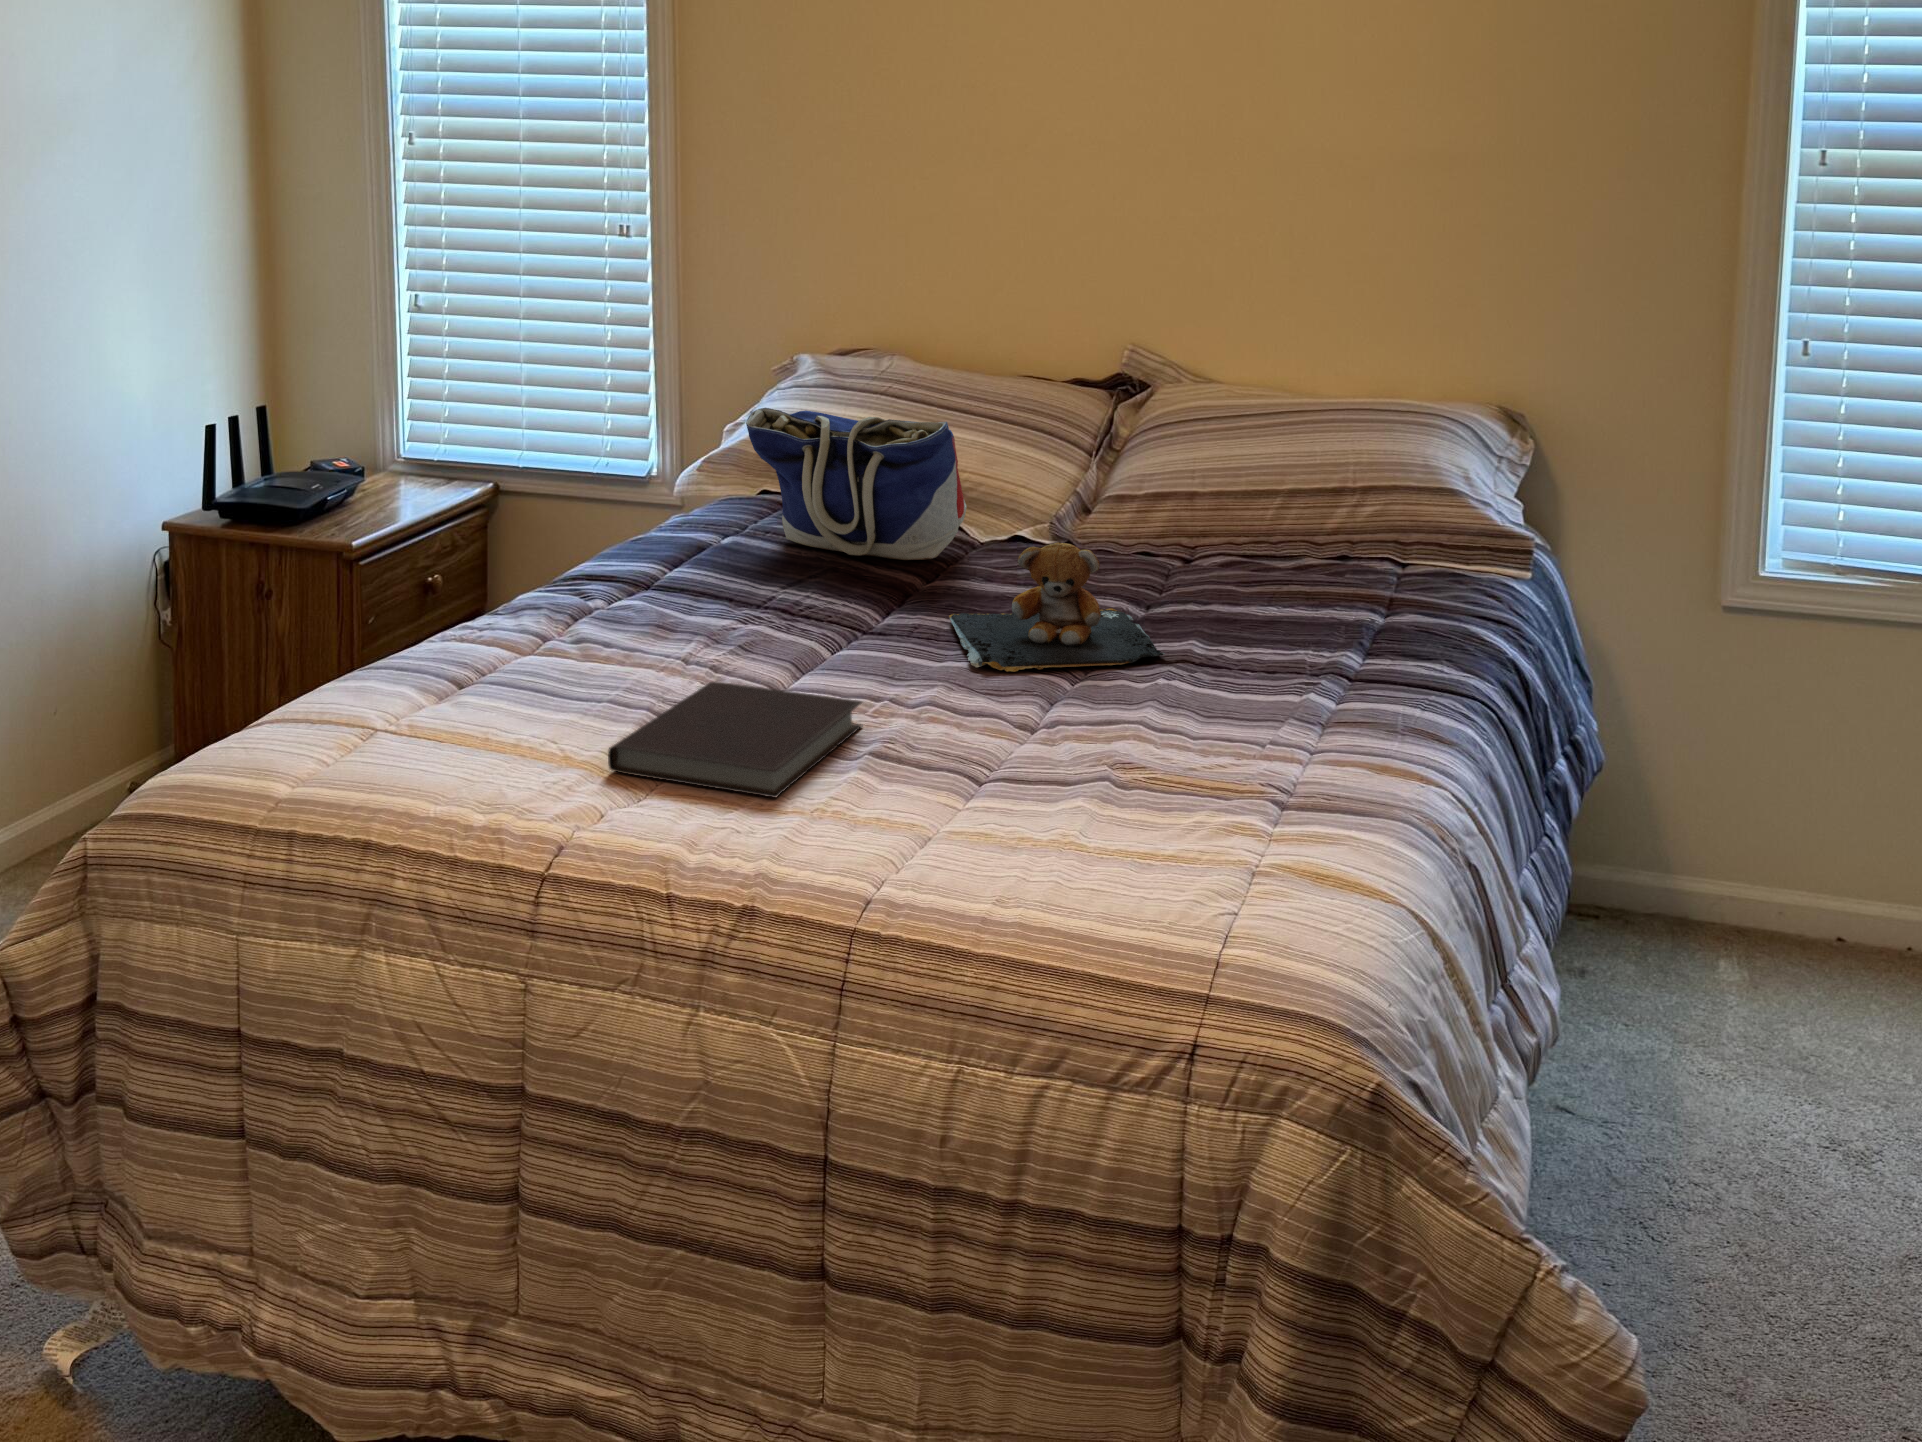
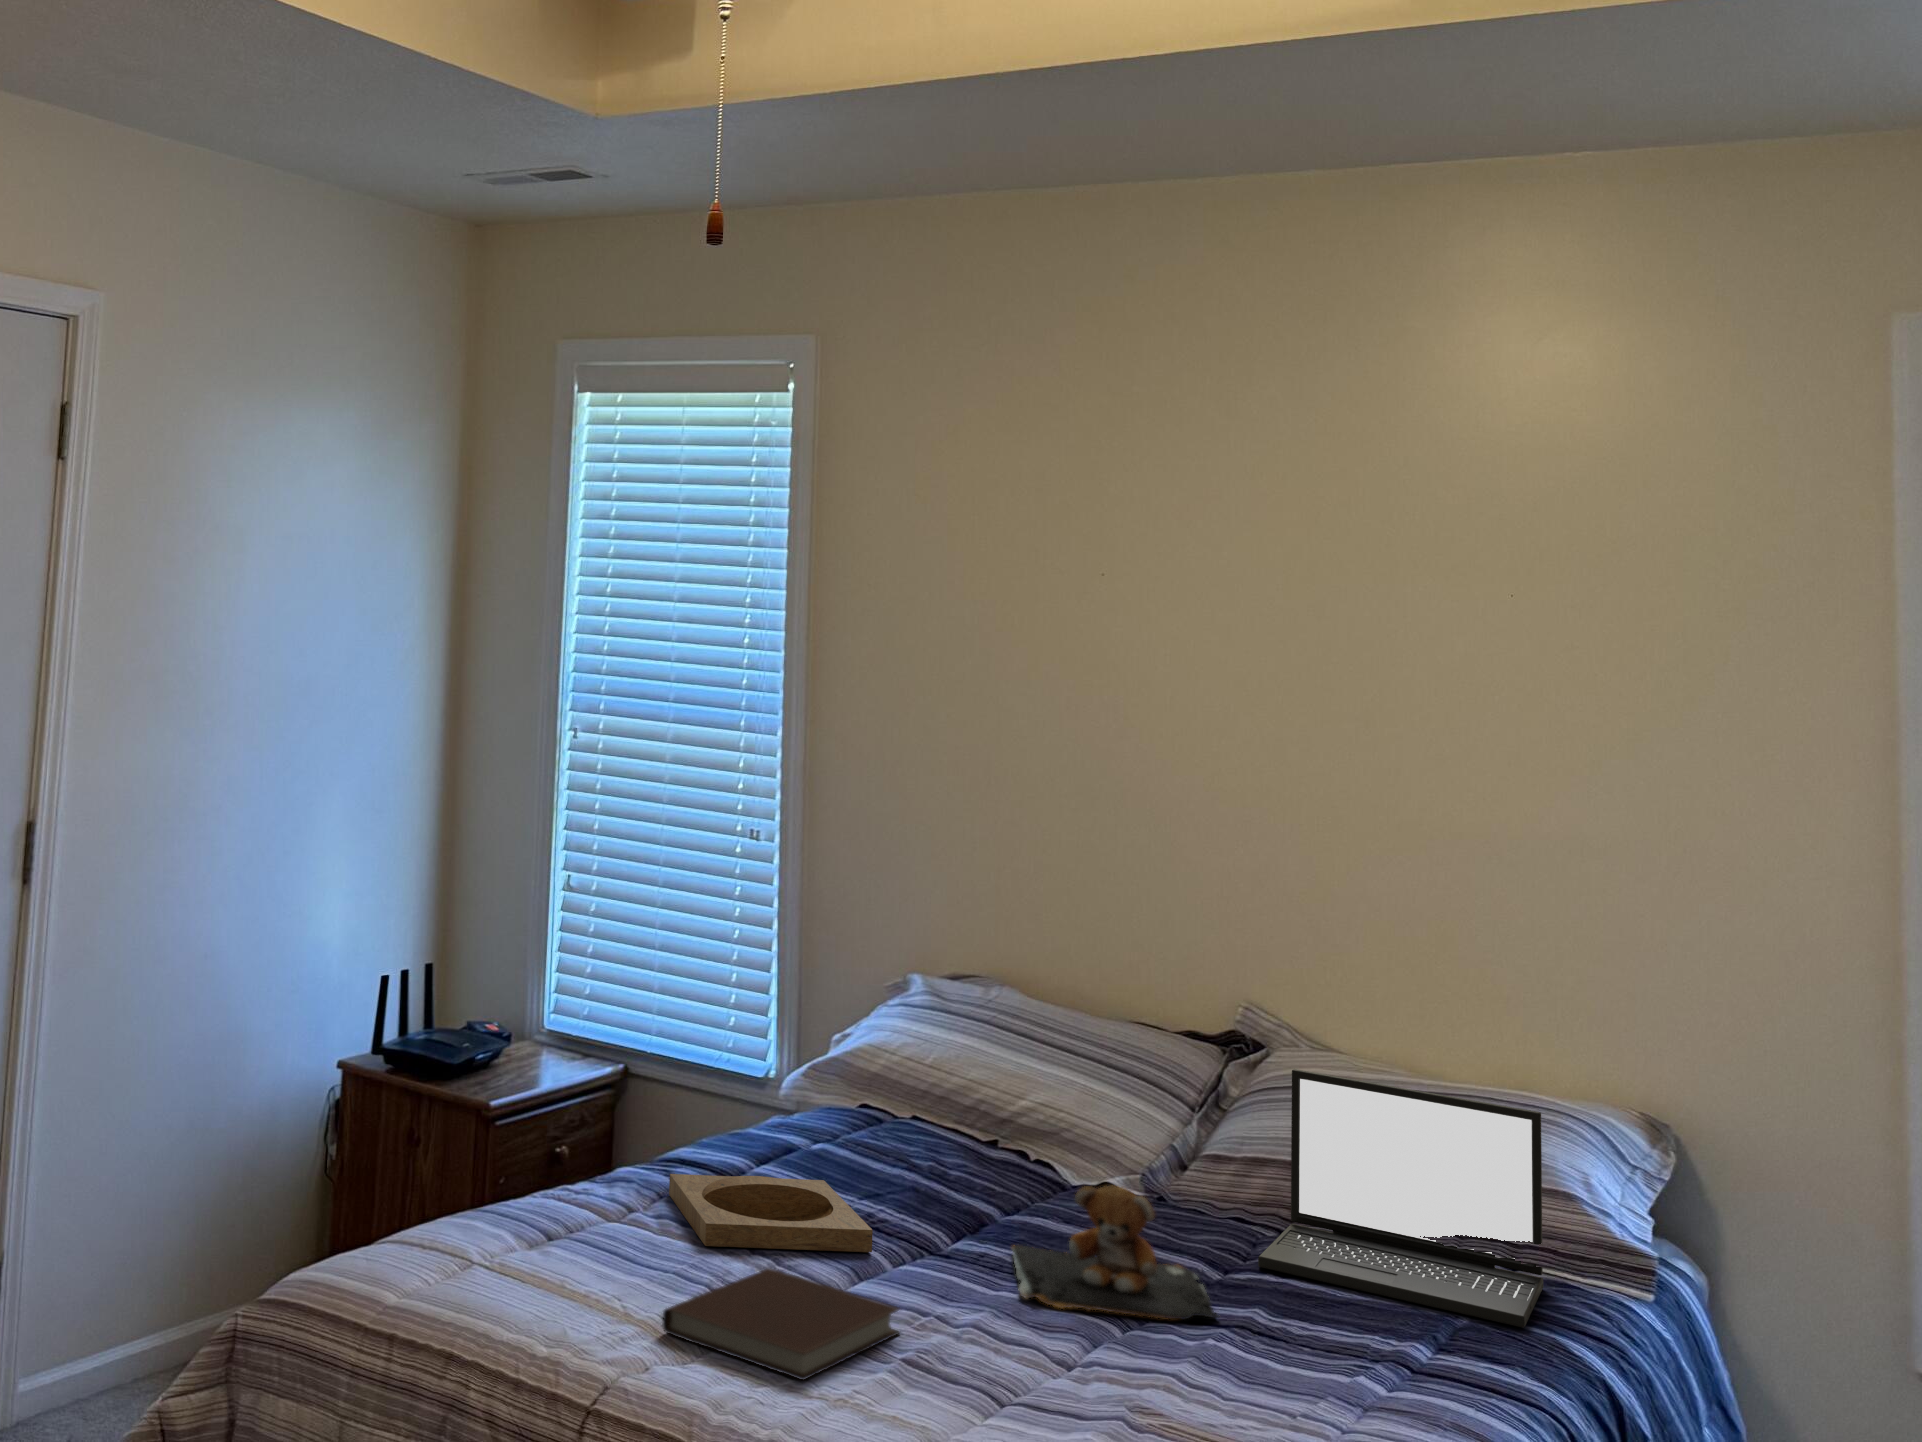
laptop: none [1182,405,1436,618] -> present [1258,1069,1543,1328]
tote bag: present [746,408,967,560] -> none [840,1020,1051,1191]
tray: none [580,577,811,667] -> present [669,1174,873,1252]

